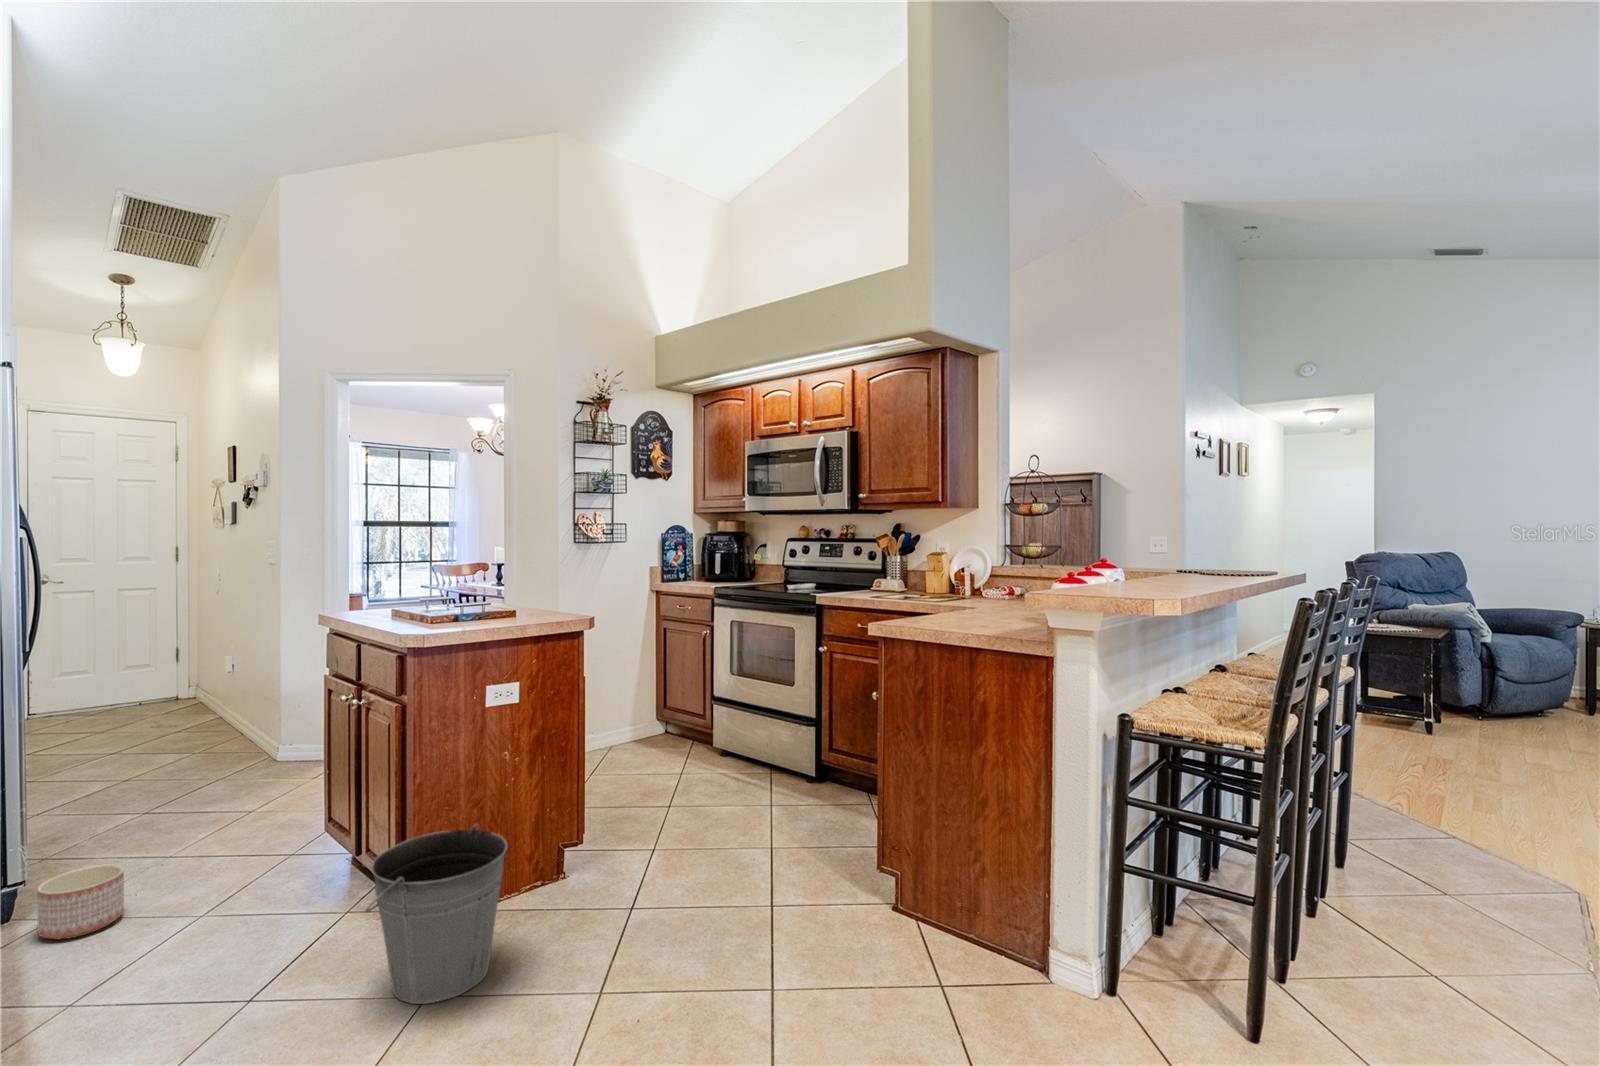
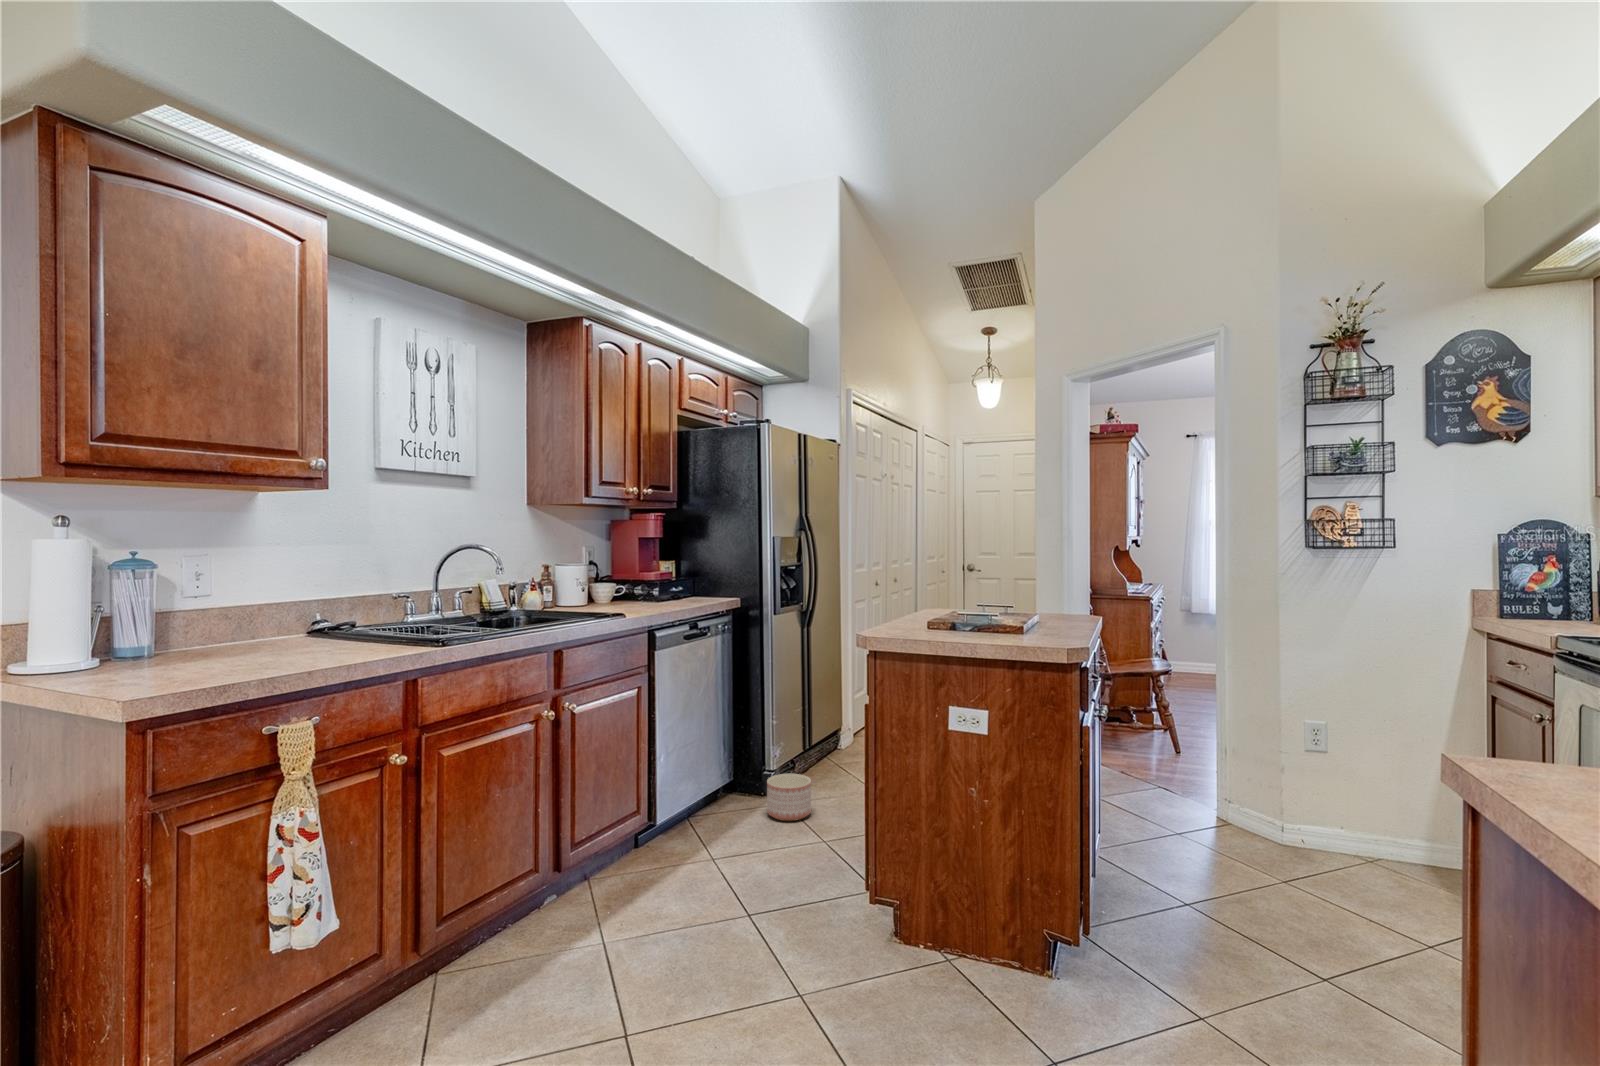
bucket: present [365,824,507,1004] -> none [760,835,892,1014]

